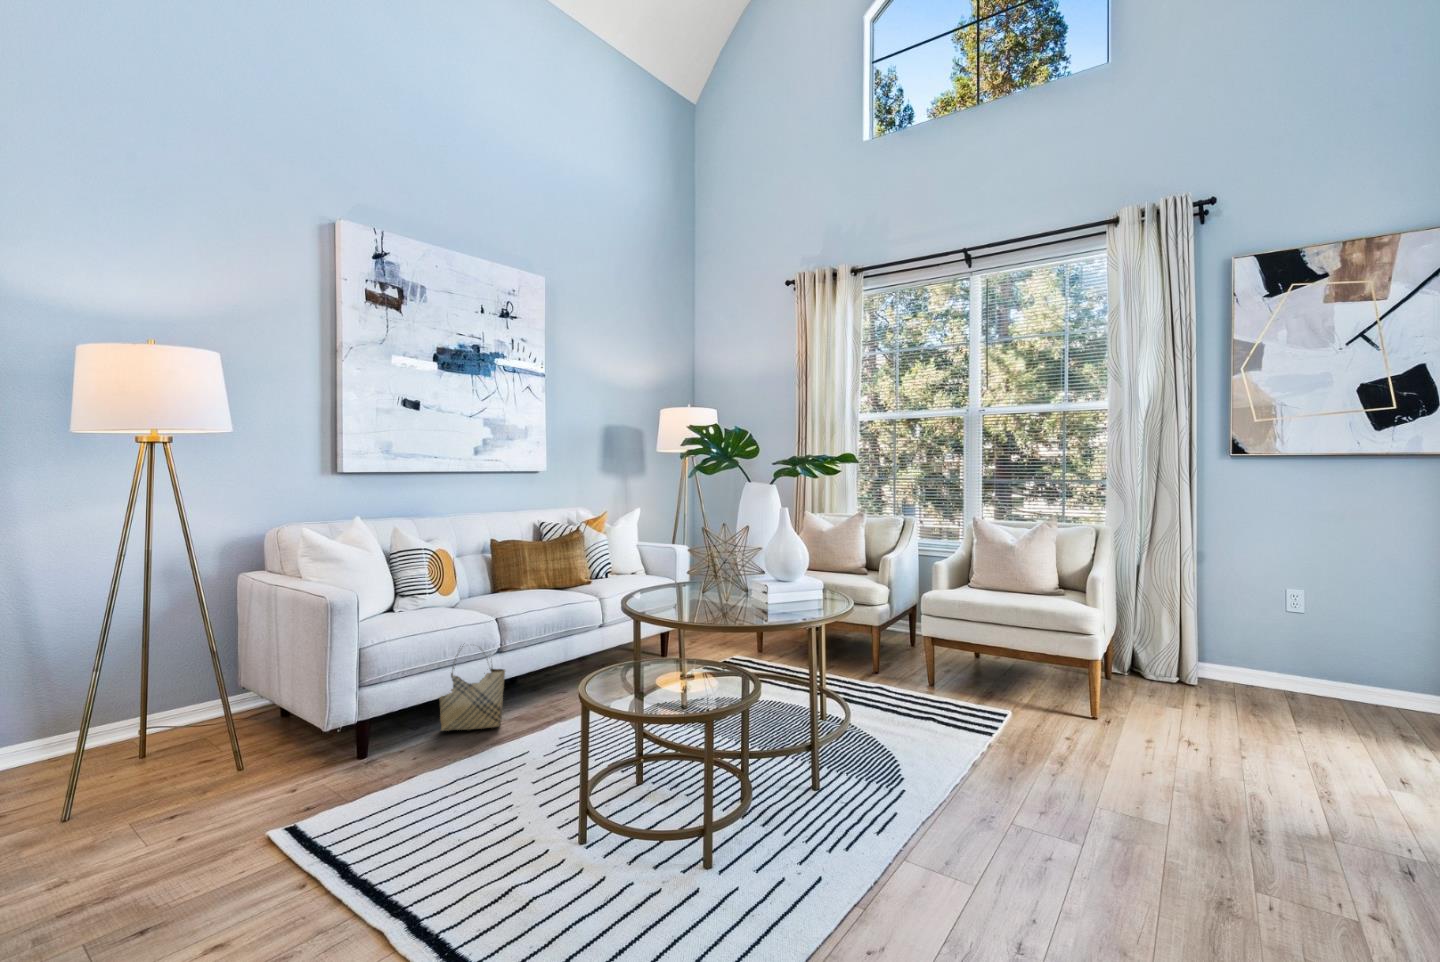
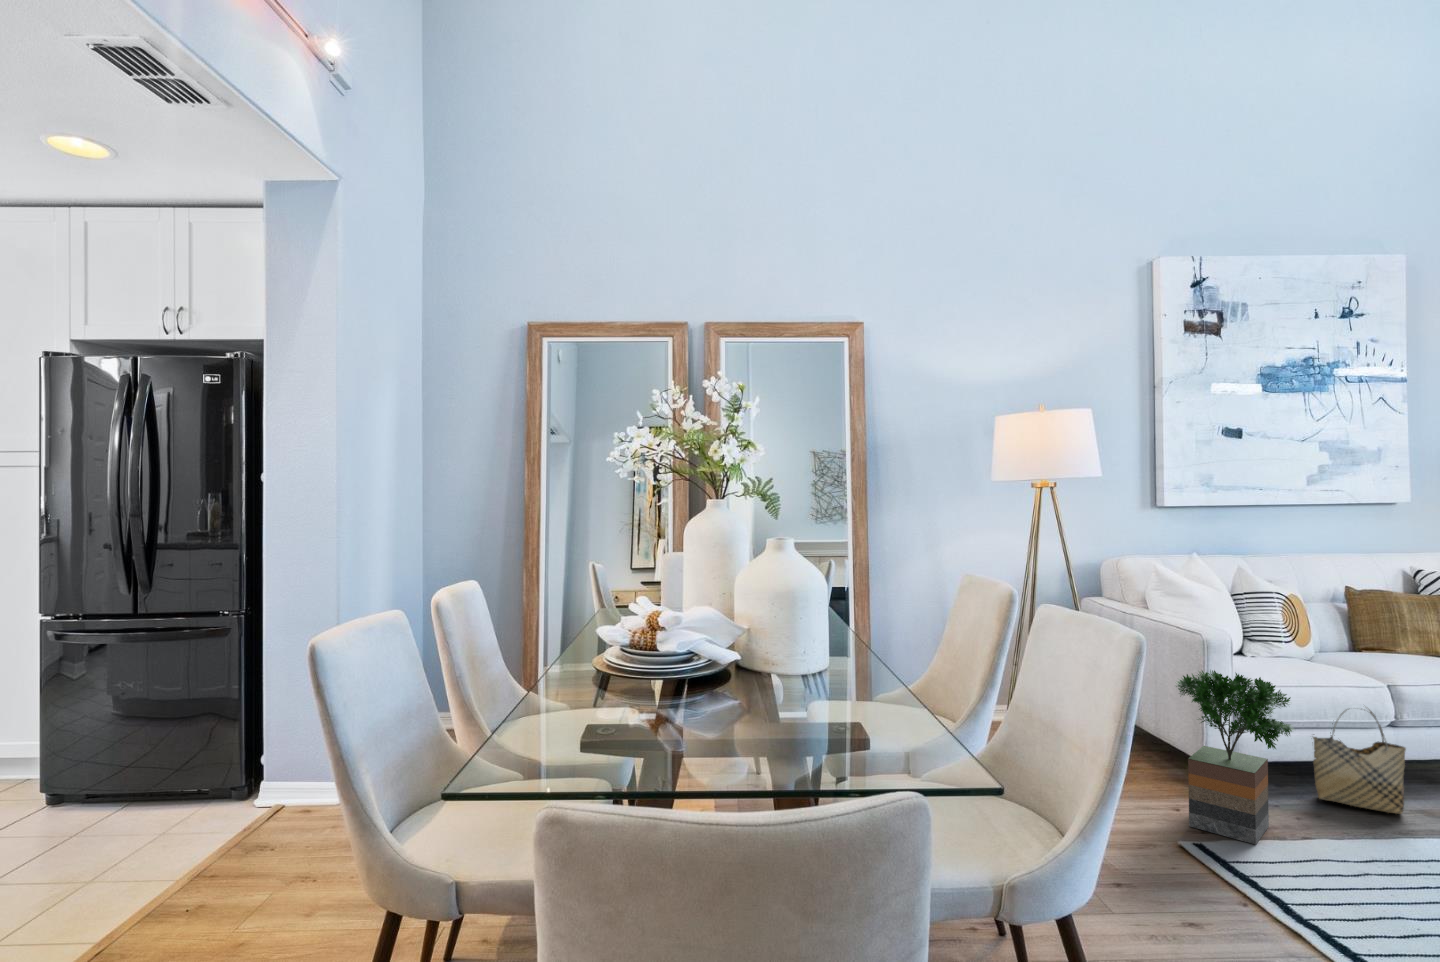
potted tree: none [294,632,406,801] -> present [1176,670,1294,845]

